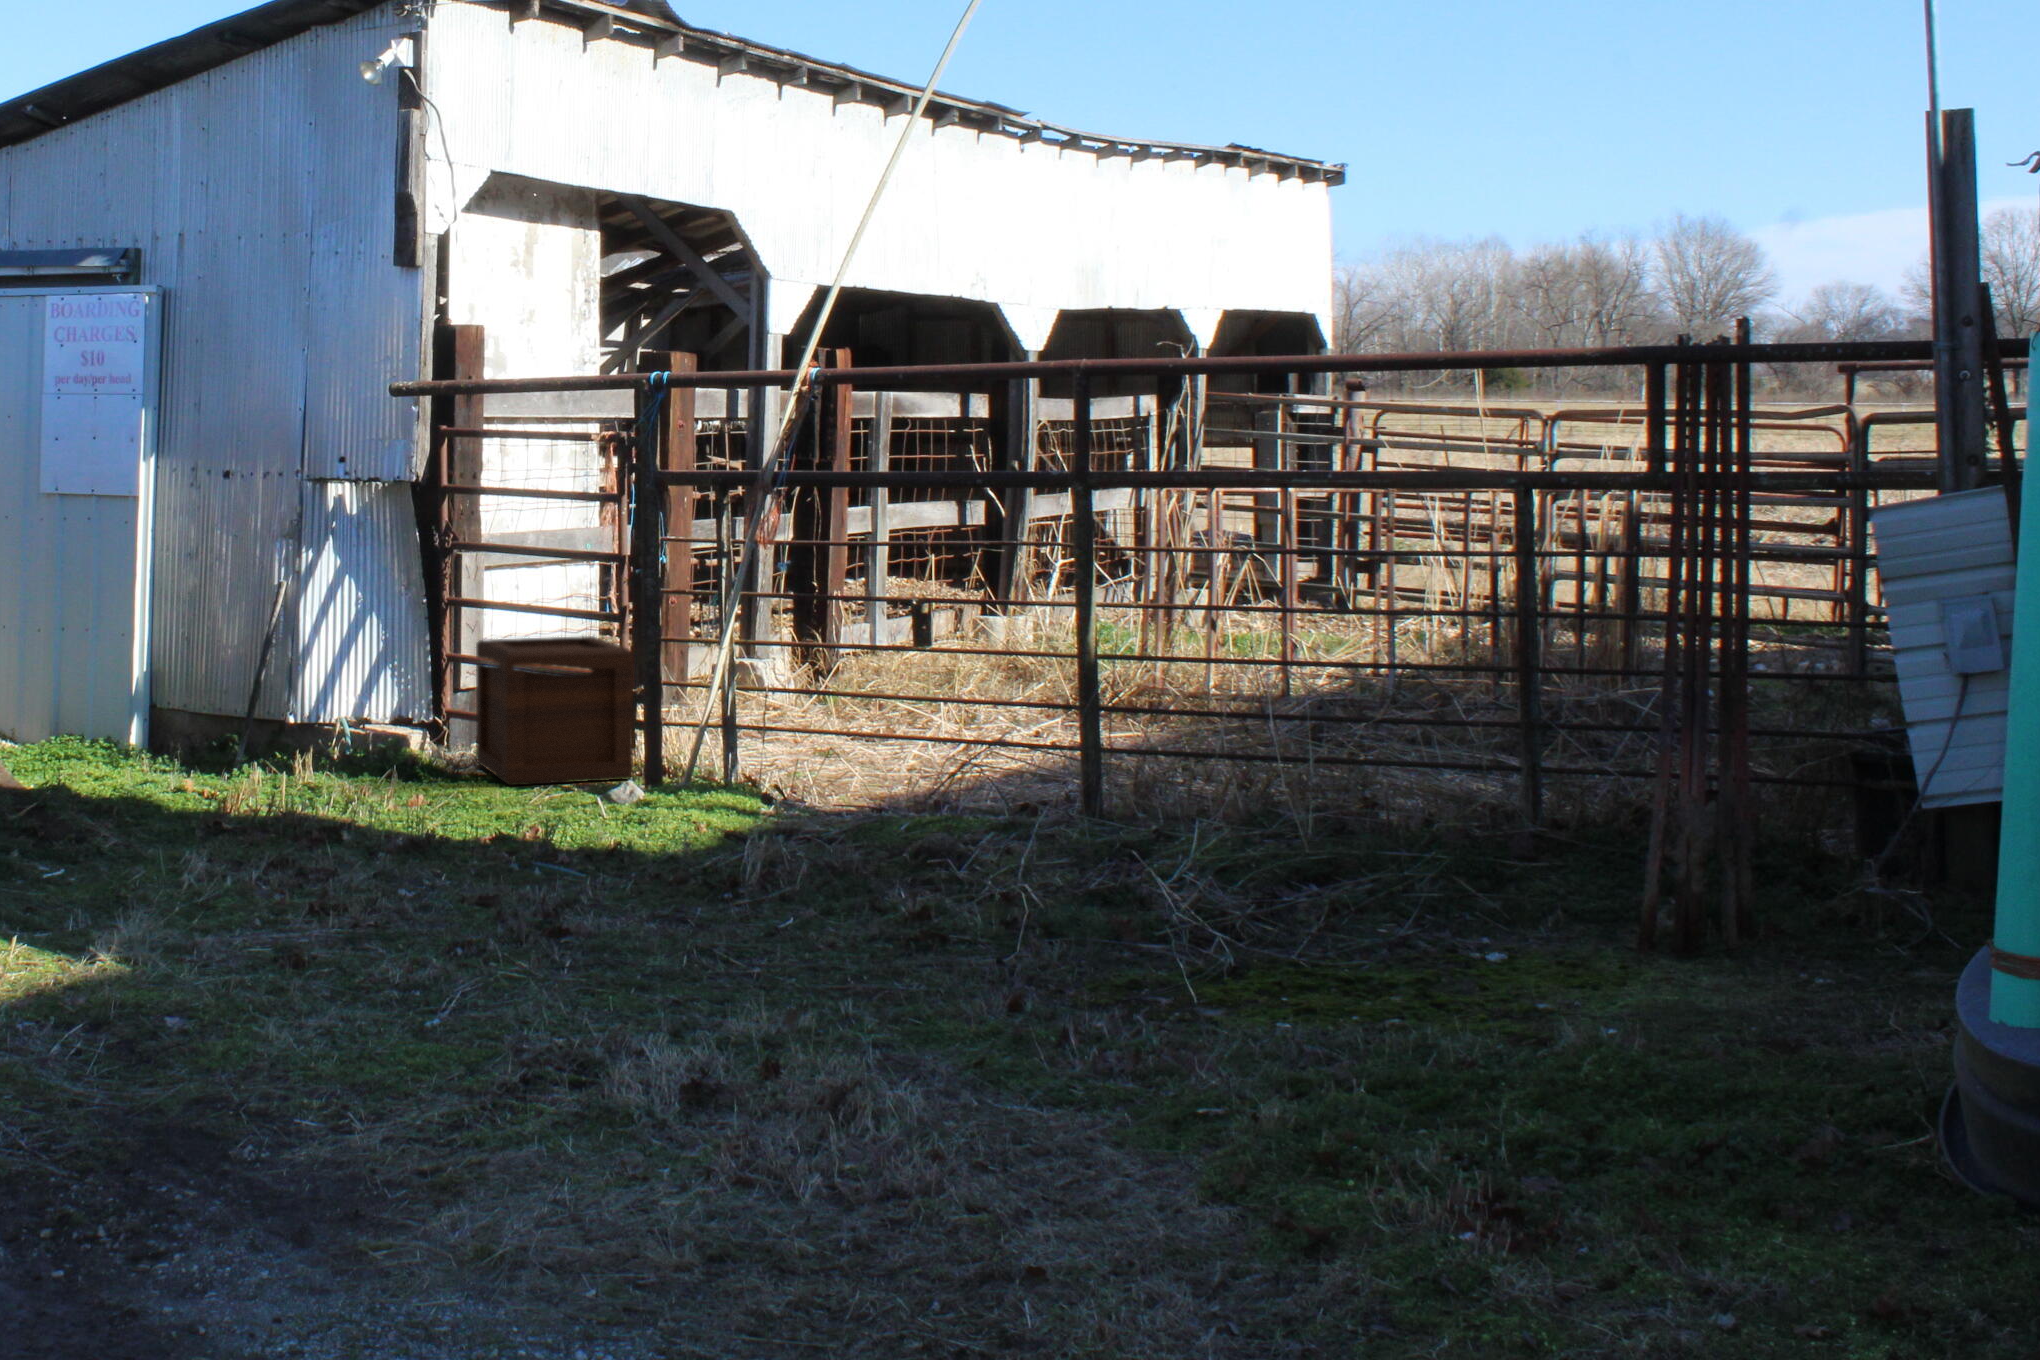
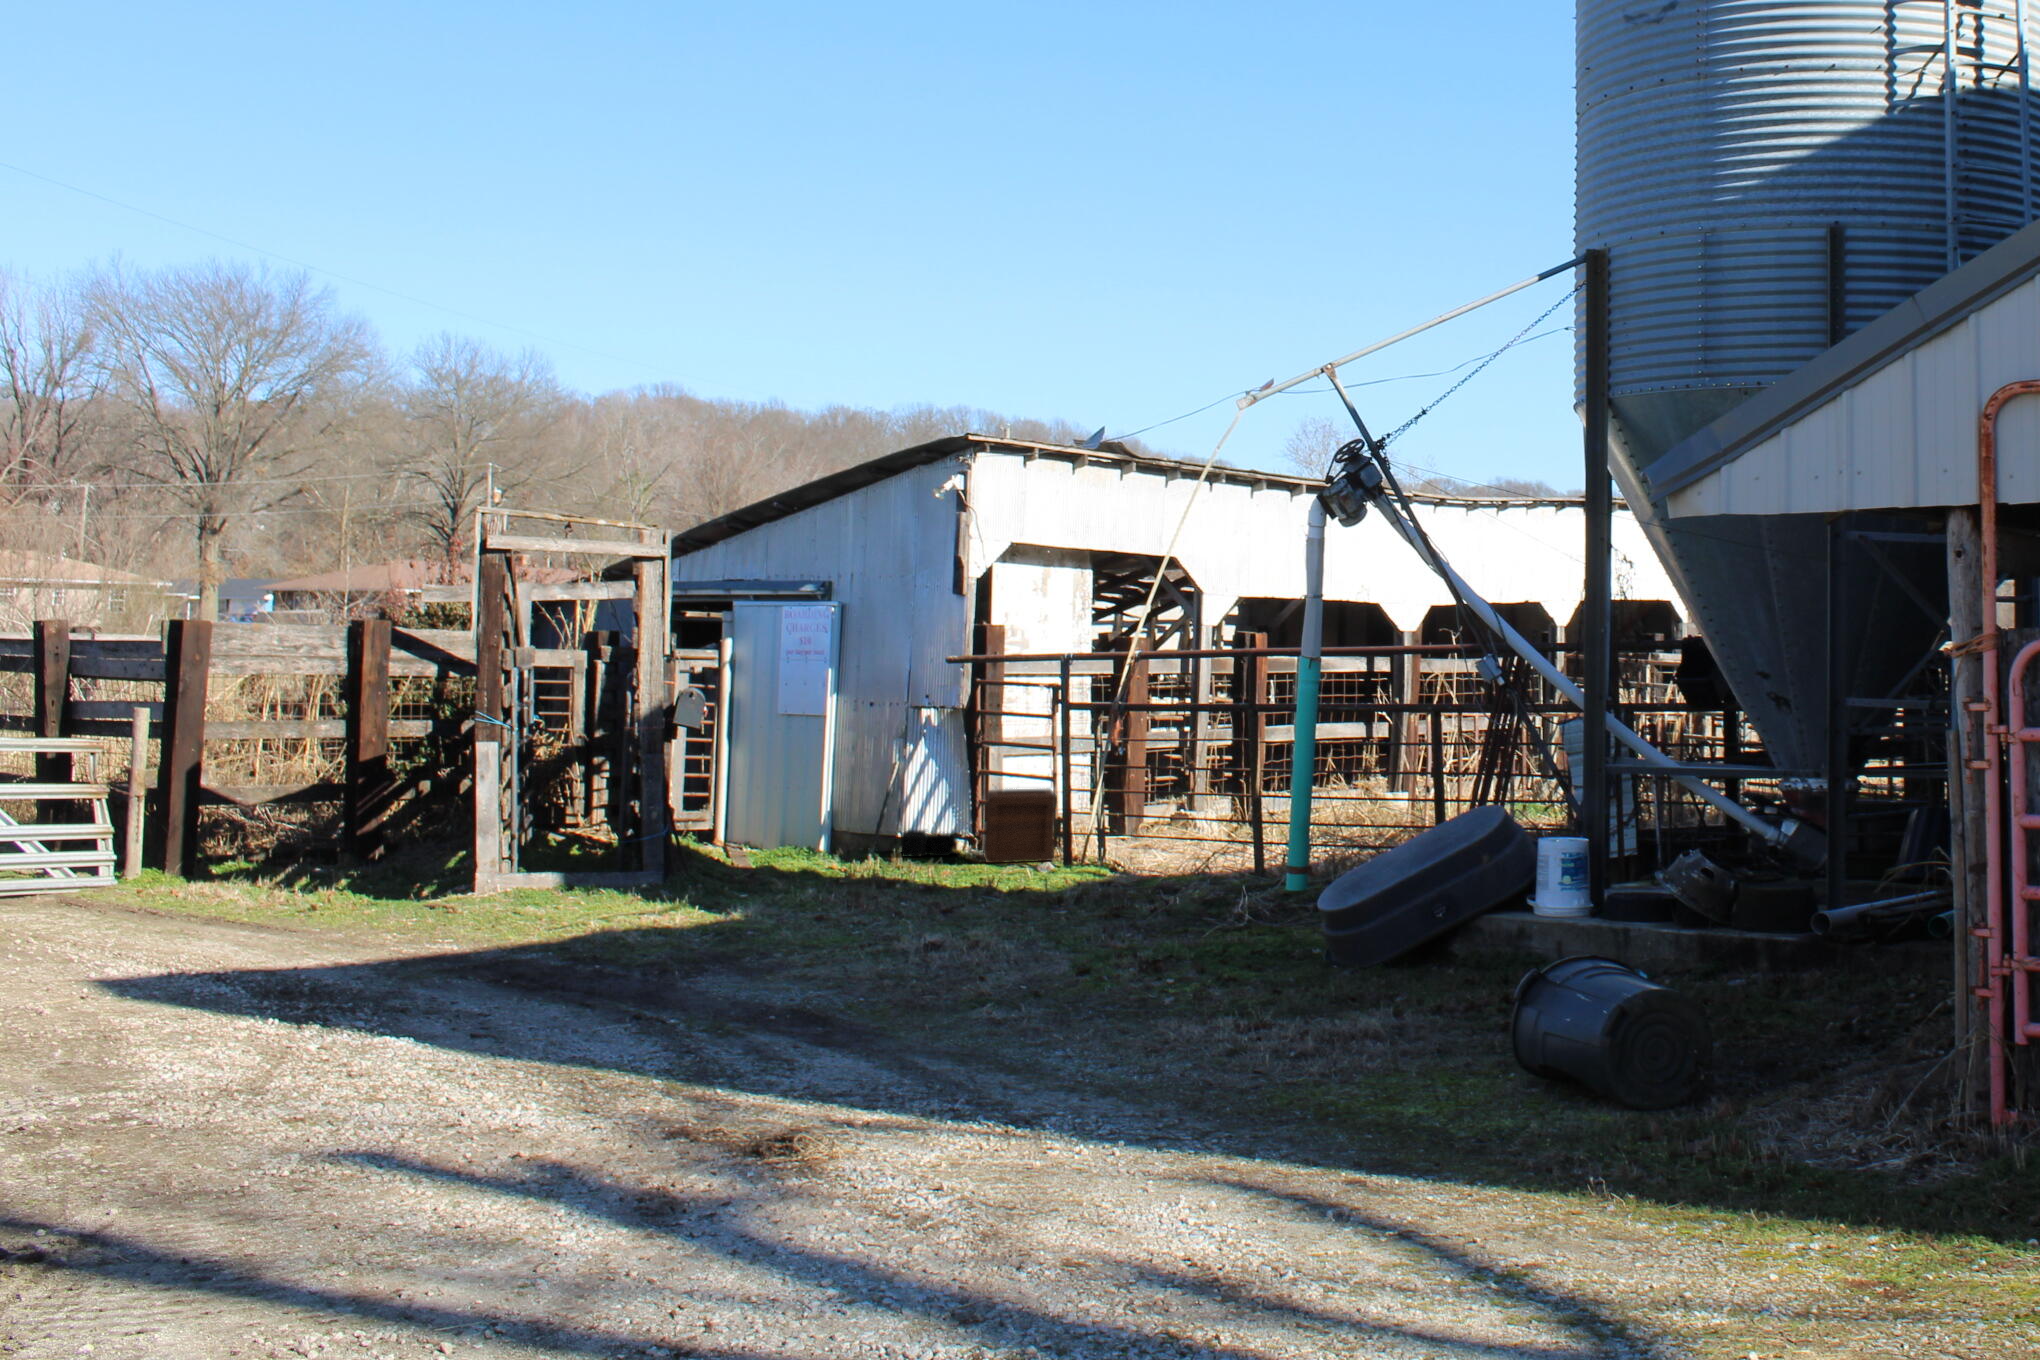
storage bin: none [312,714,428,769] -> present [901,830,959,857]

